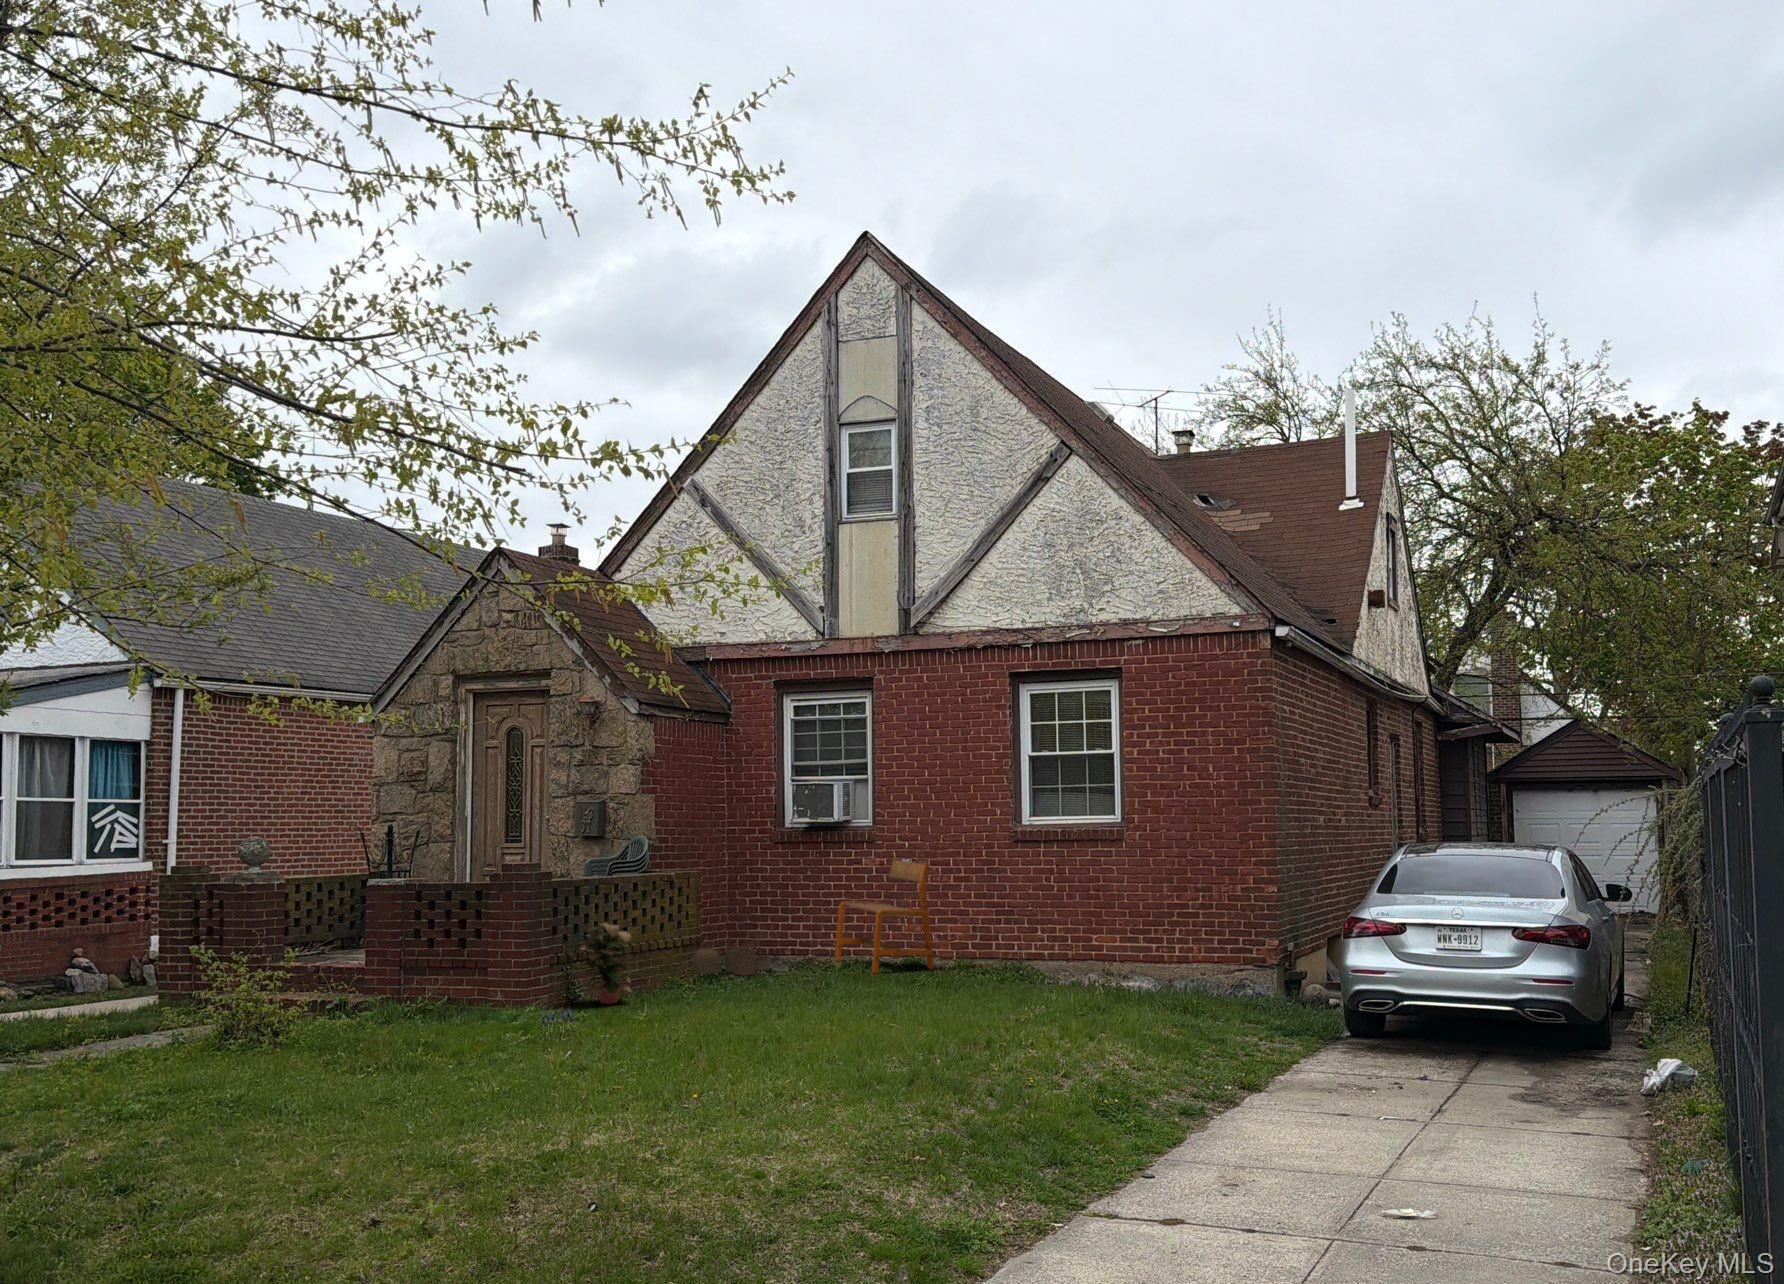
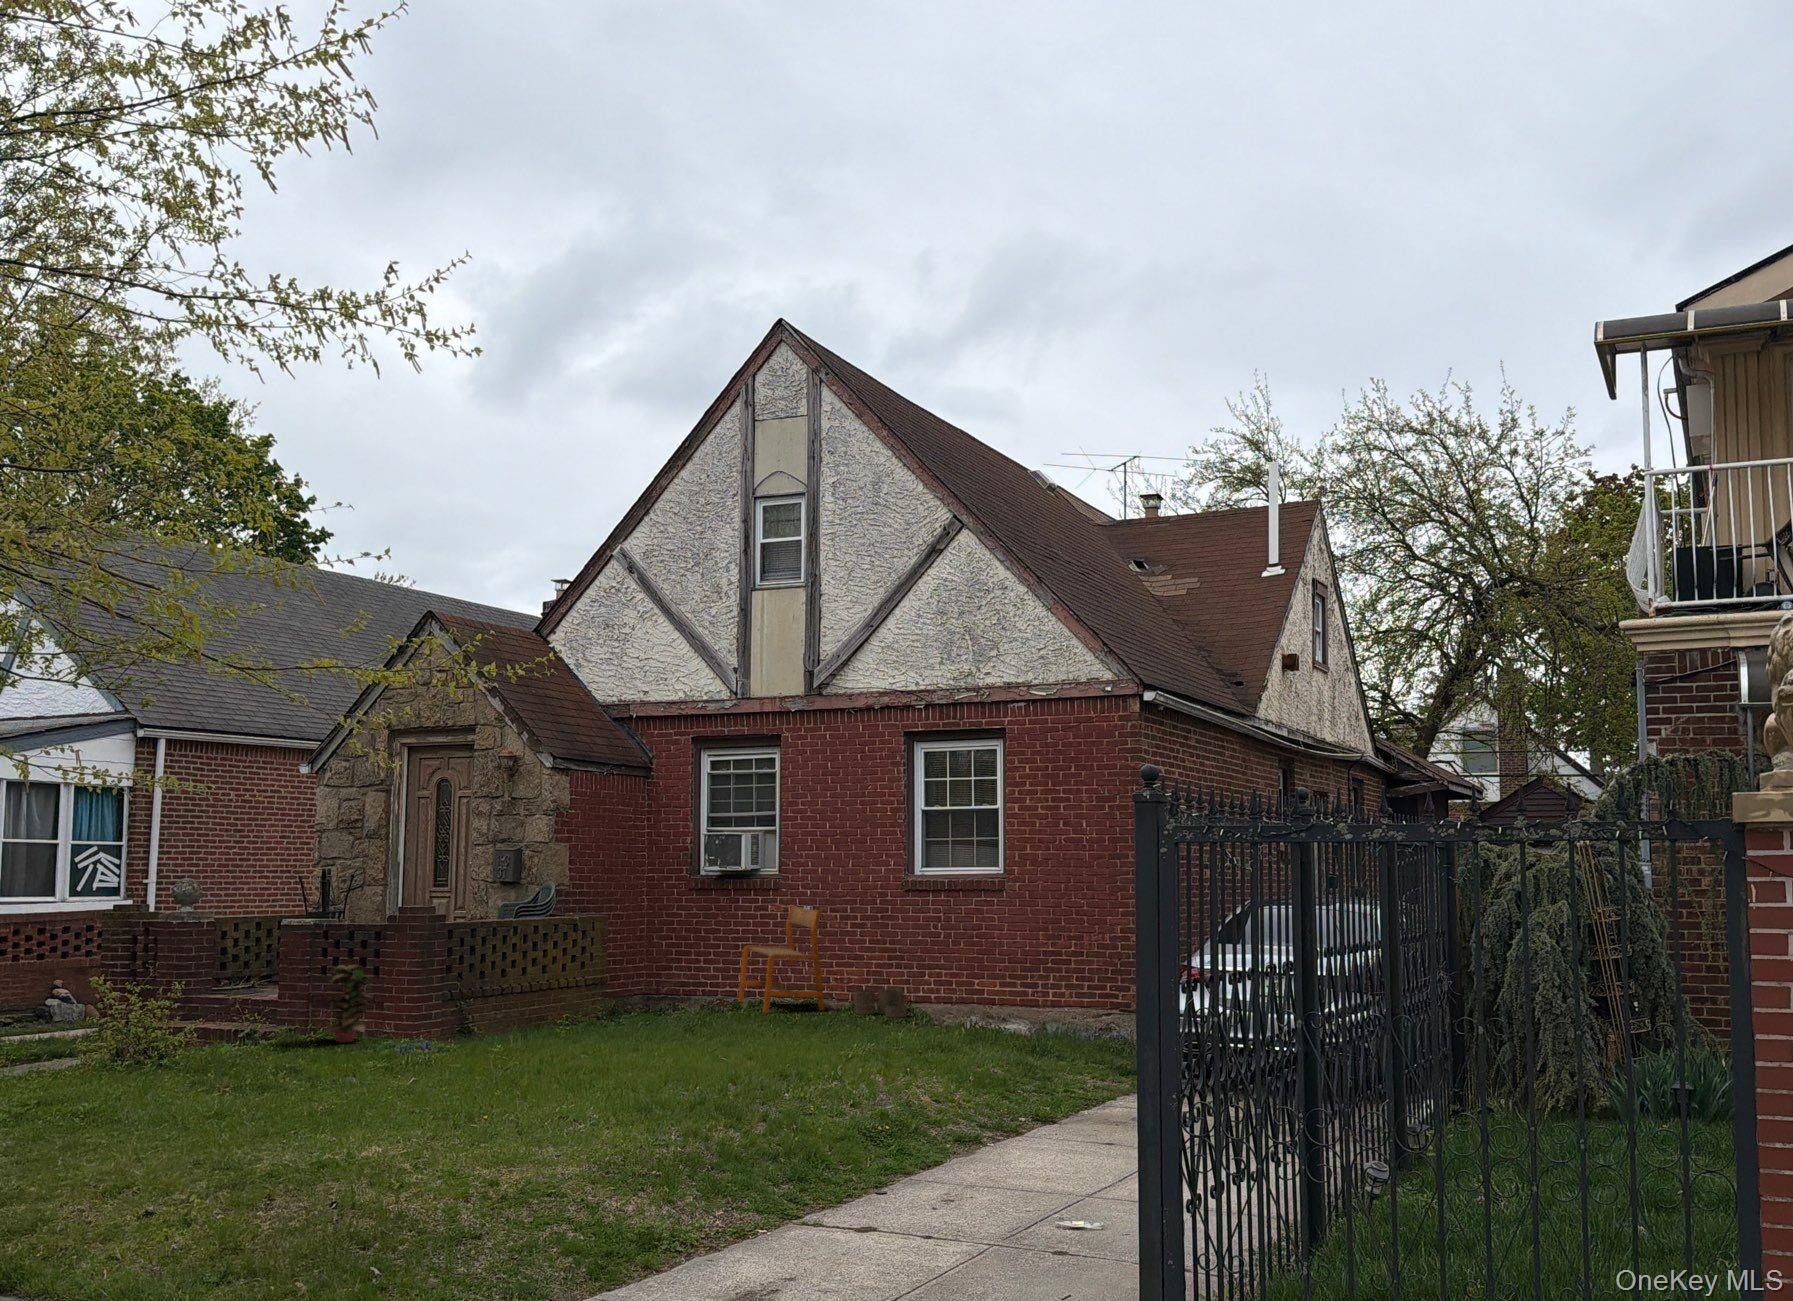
decorative plant: present [580,923,631,1004] -> present [325,965,372,1042]
woven basket: present [692,946,771,975] -> present [854,986,907,1018]

